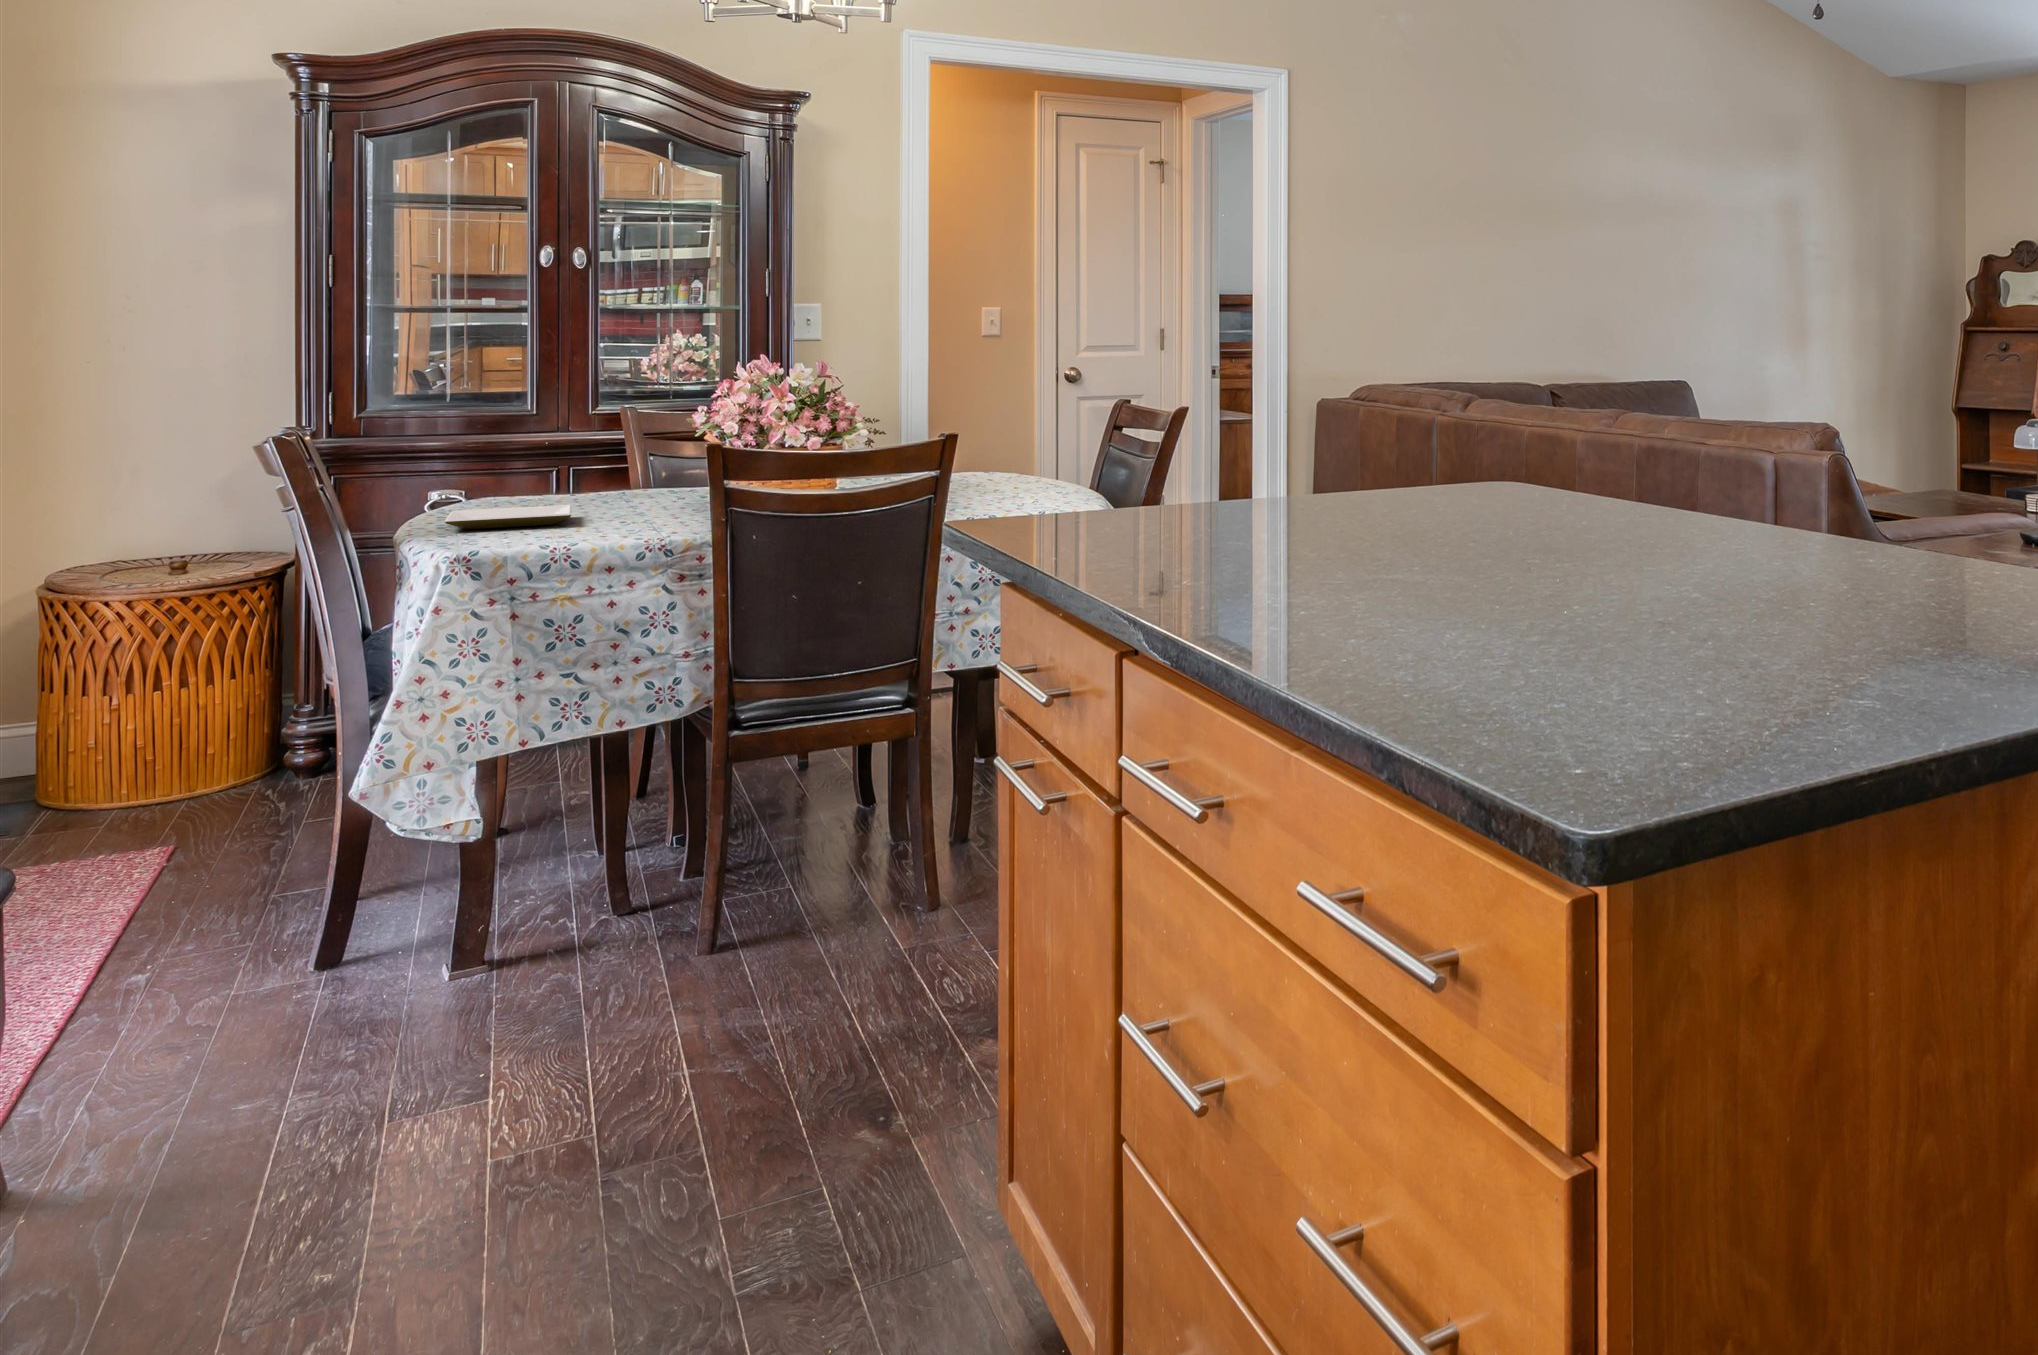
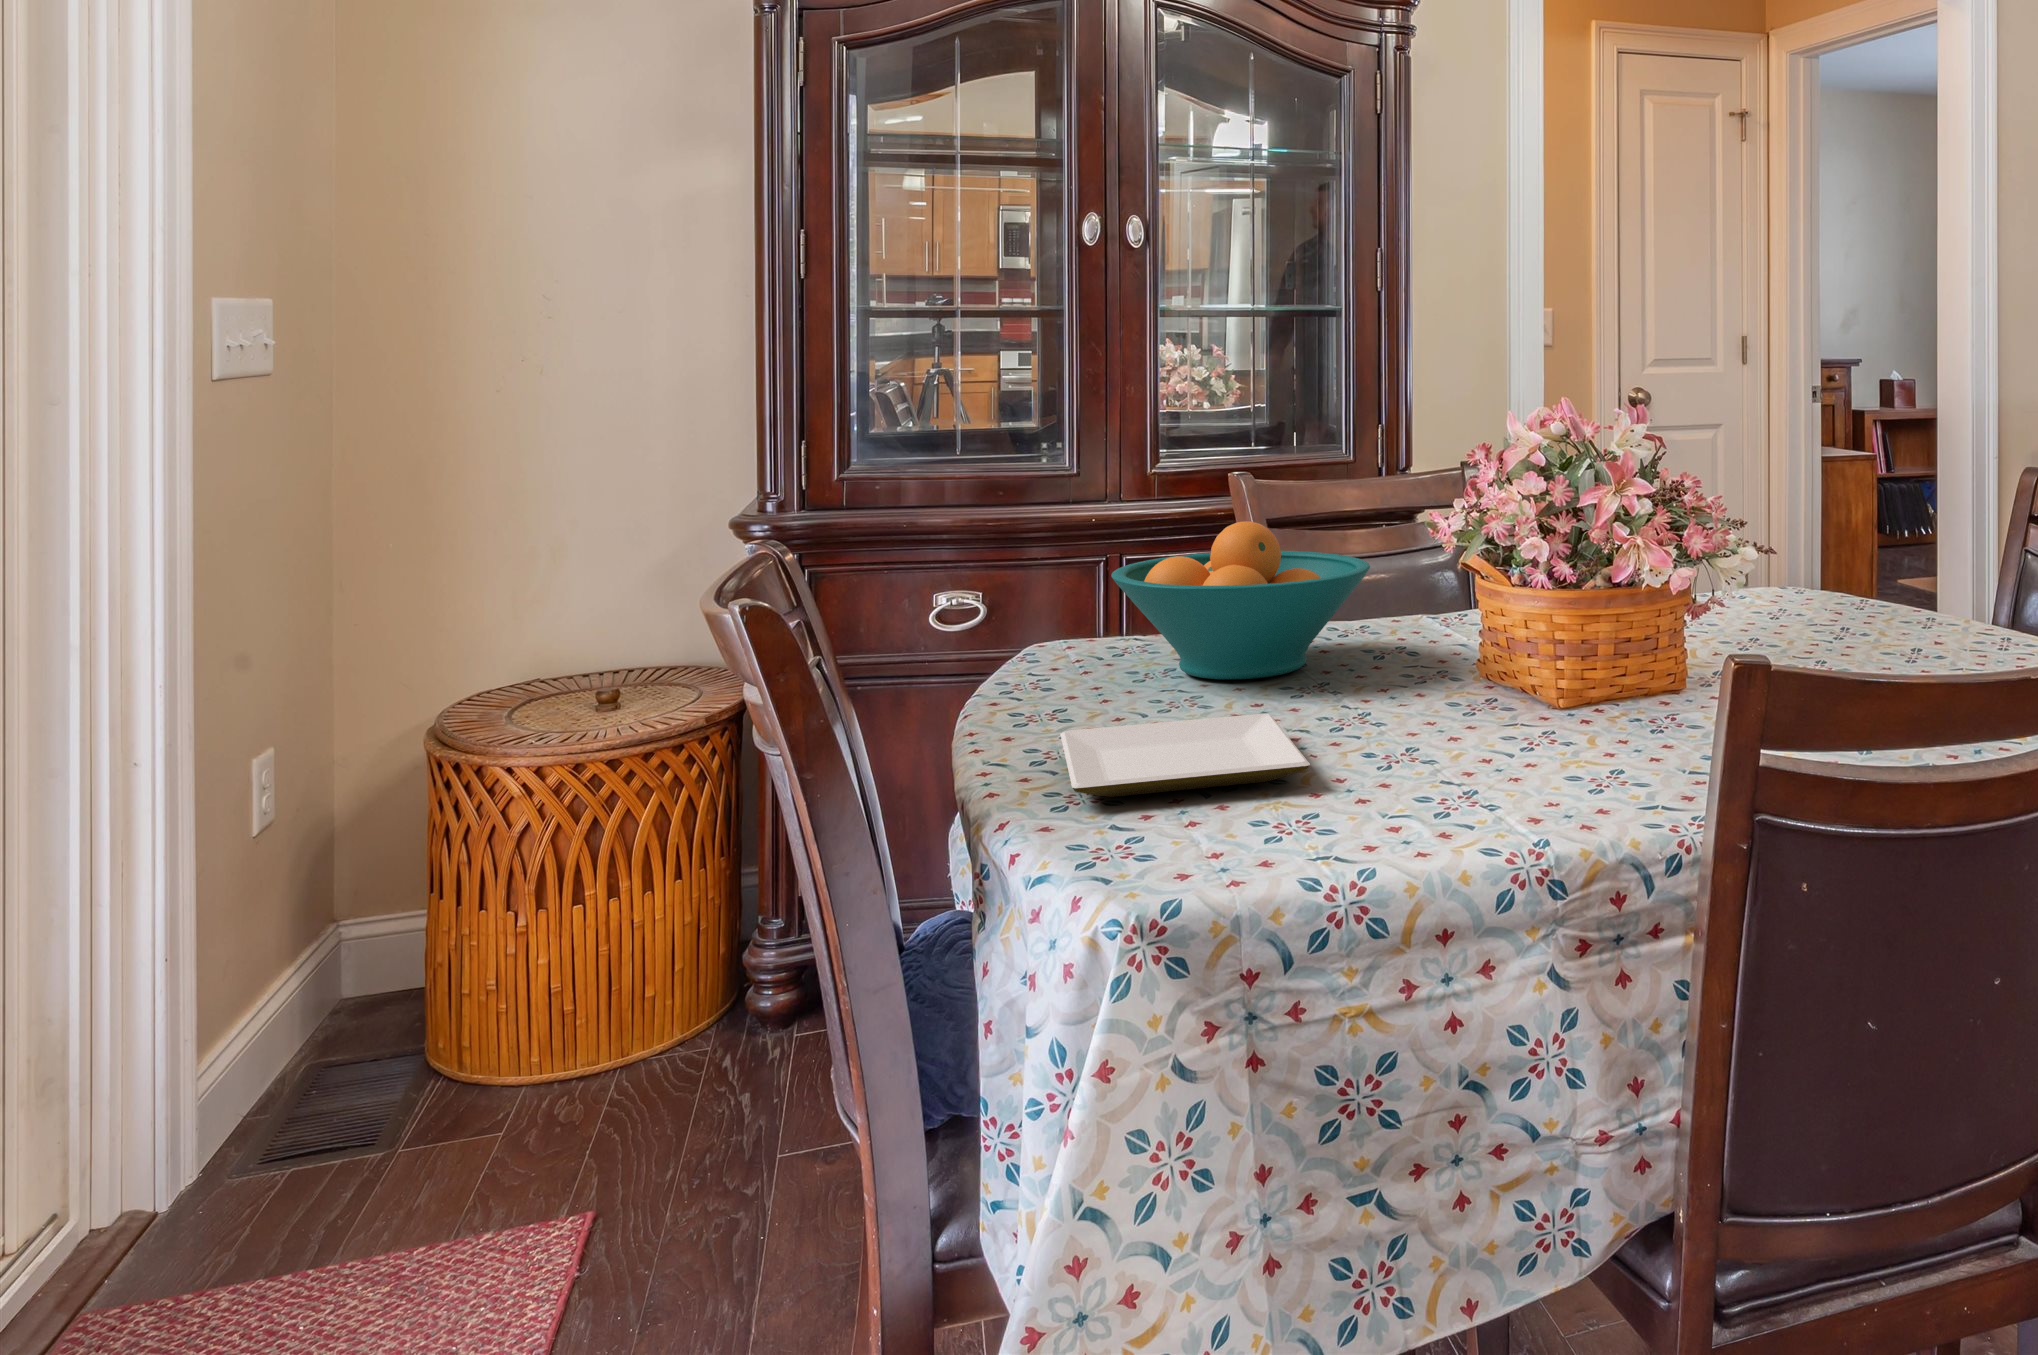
fruit bowl: none [503,421,663,503] -> present [1111,521,1370,679]

